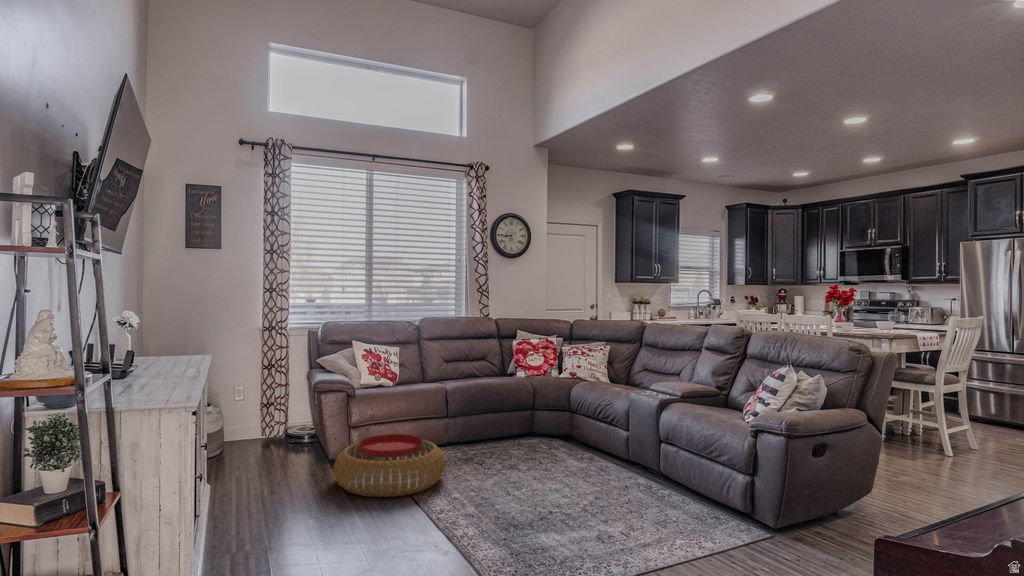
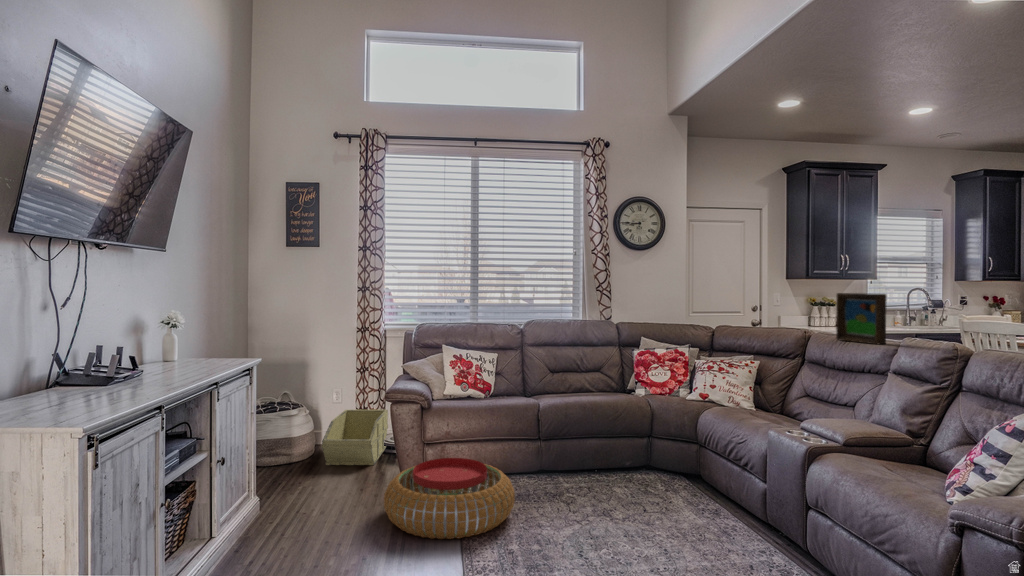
picture frame: none [666,294,700,330] -> present [836,293,887,344]
storage bin: none [242,404,293,457] -> present [321,410,388,465]

